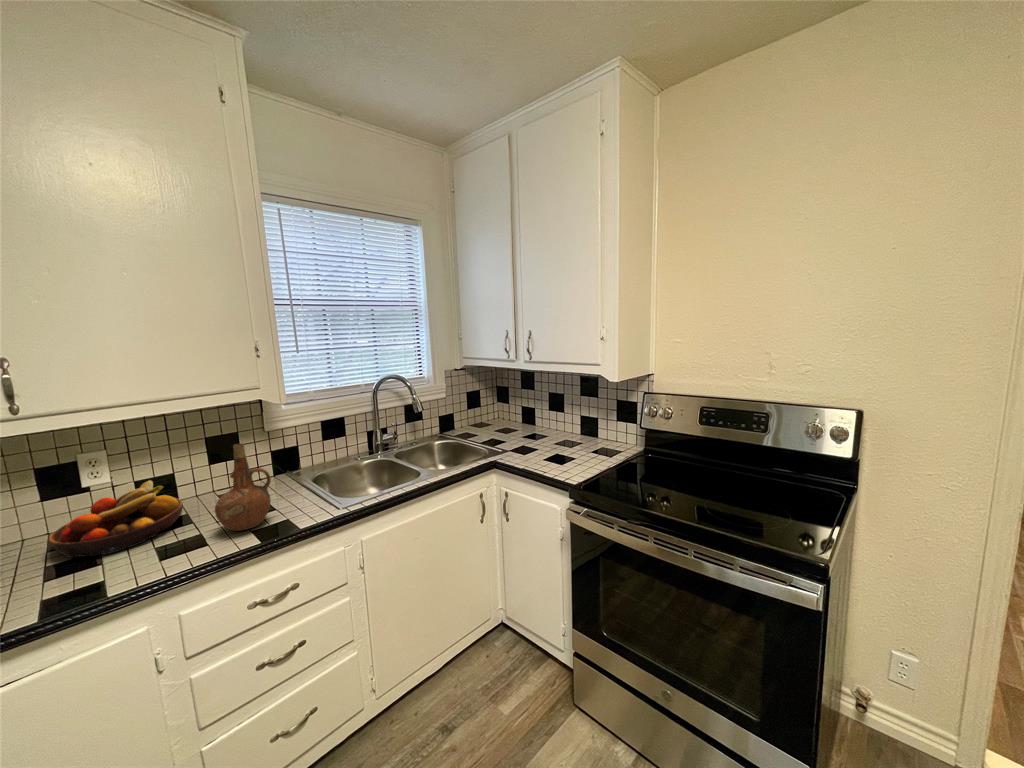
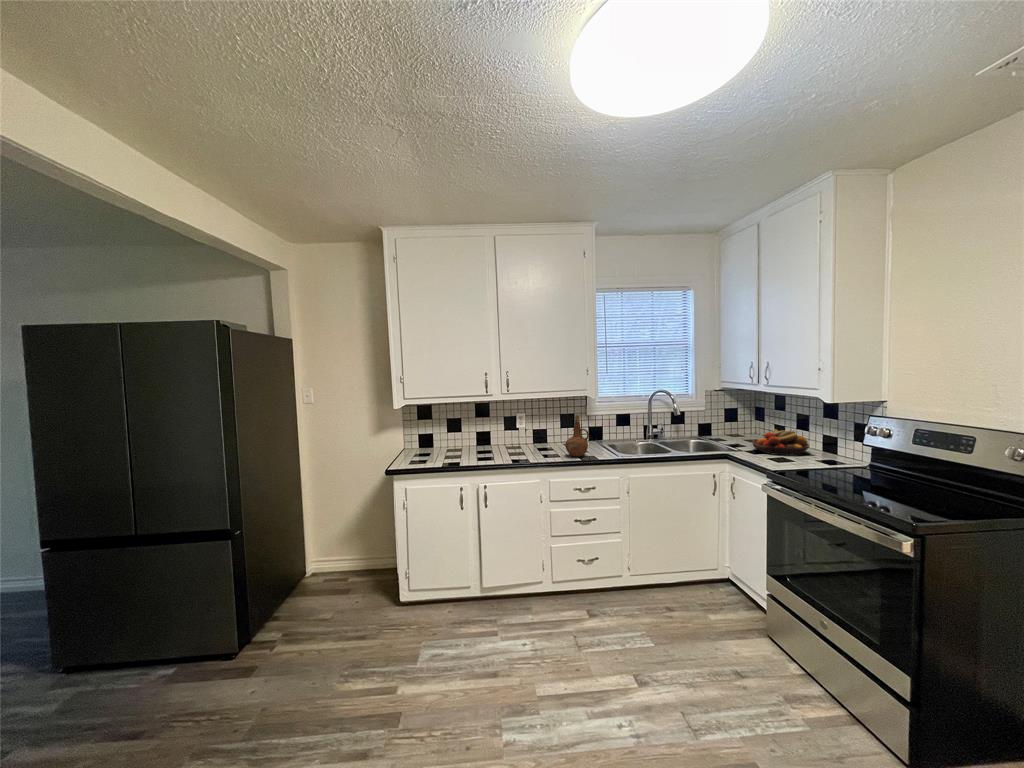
fruit bowl: present [49,480,183,558] -> present [752,429,809,456]

